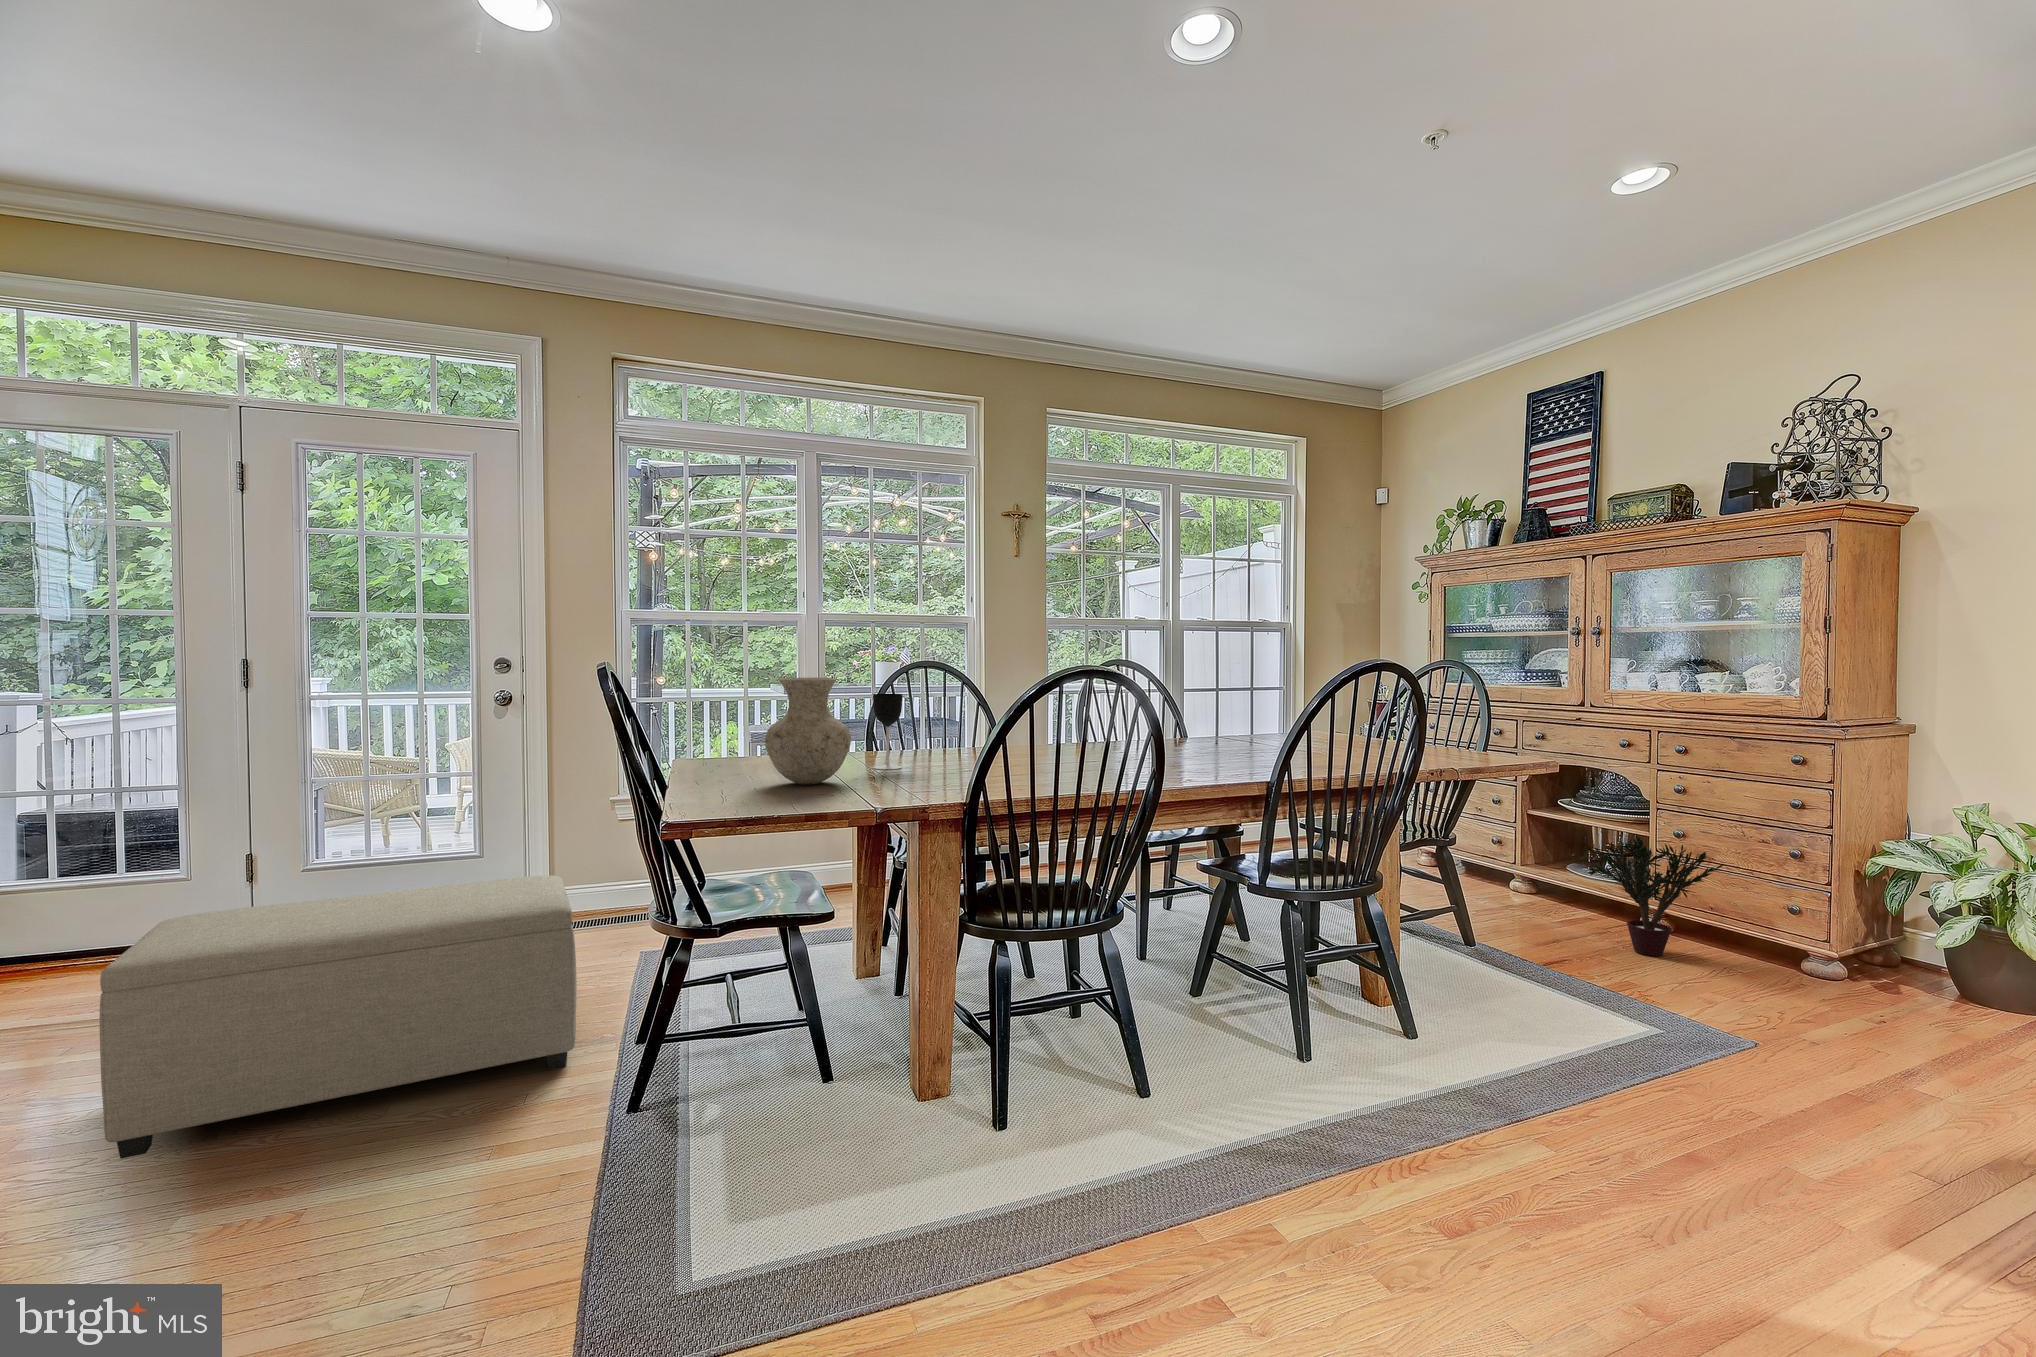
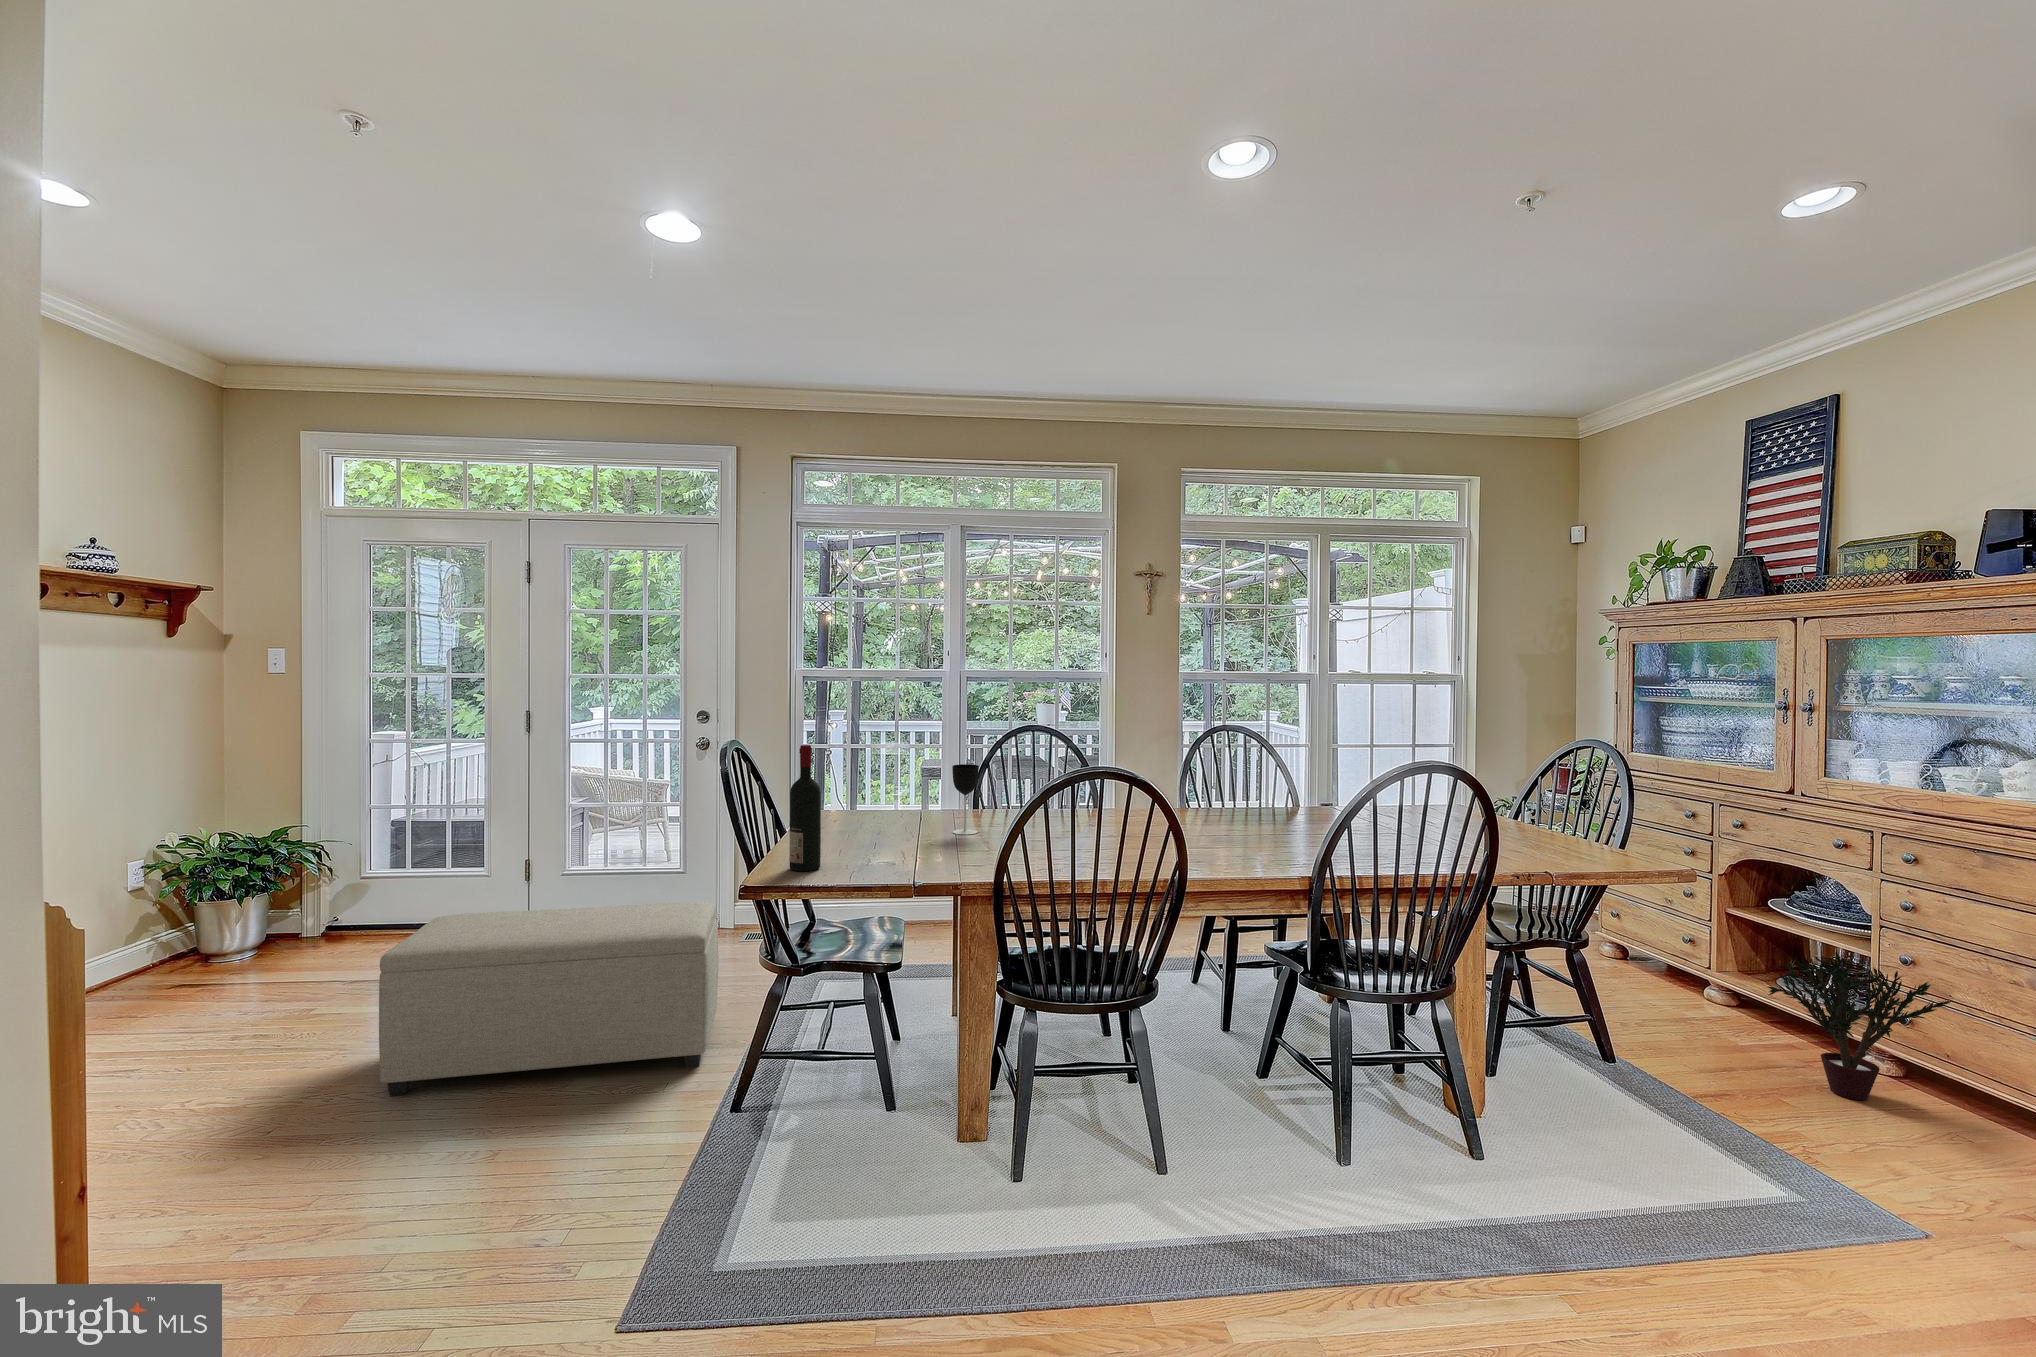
wine bottle: none [730,657,768,805] -> present [789,745,821,871]
vase: present [765,678,851,785] -> none [840,754,914,850]

